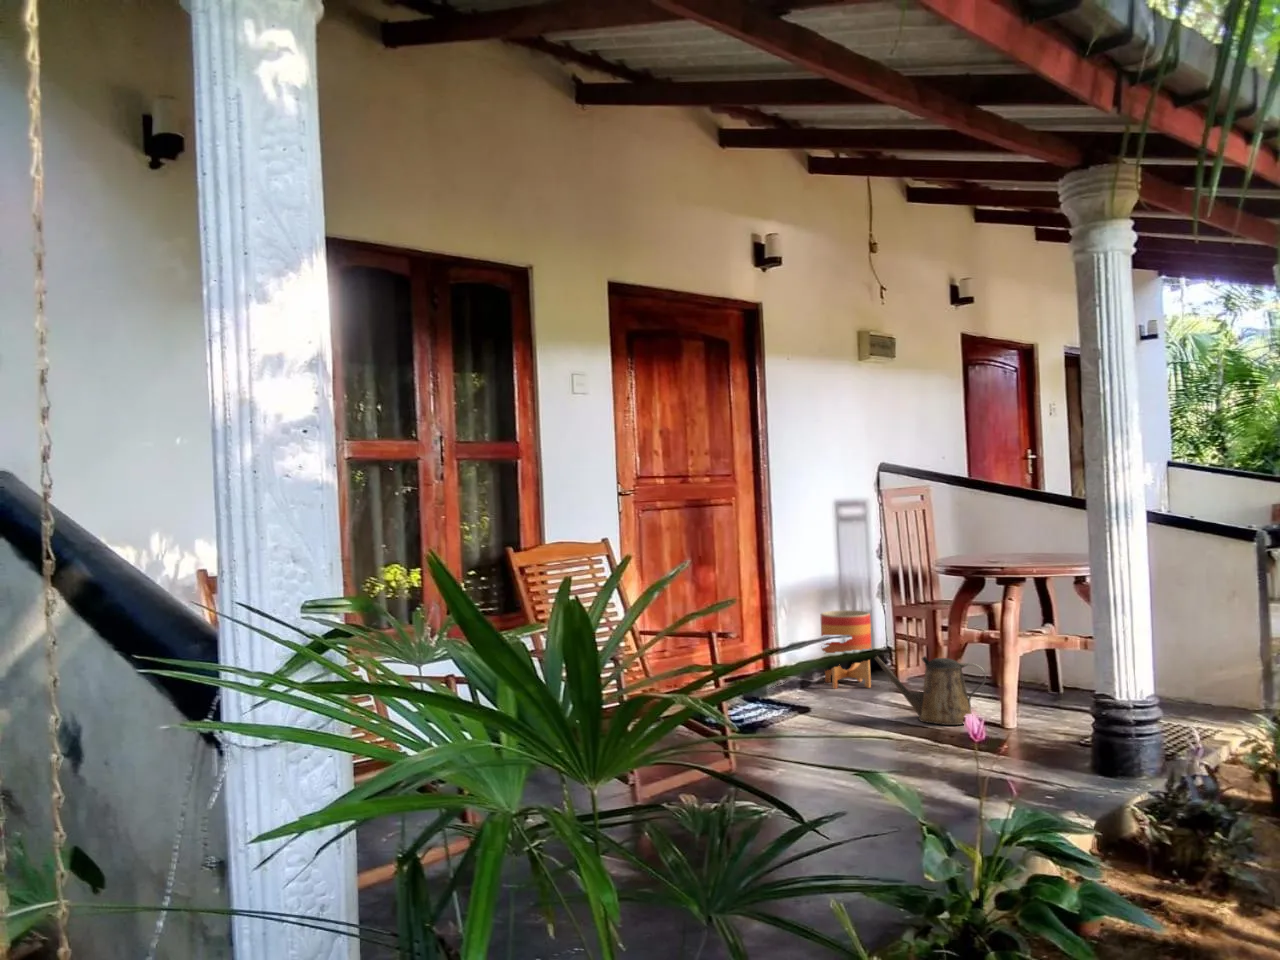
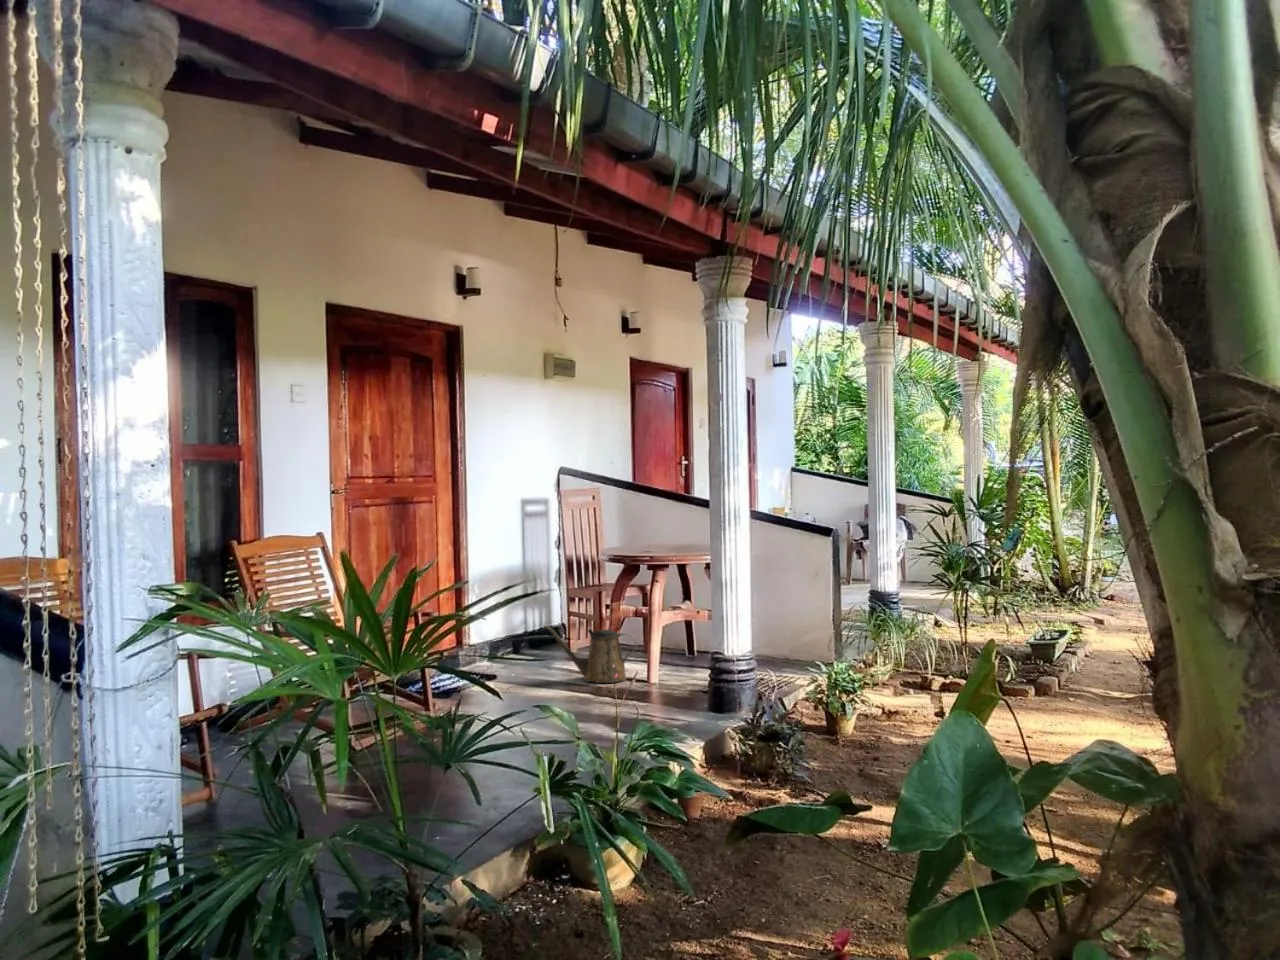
planter: present [821,610,871,689] -> none [507,593,549,659]

